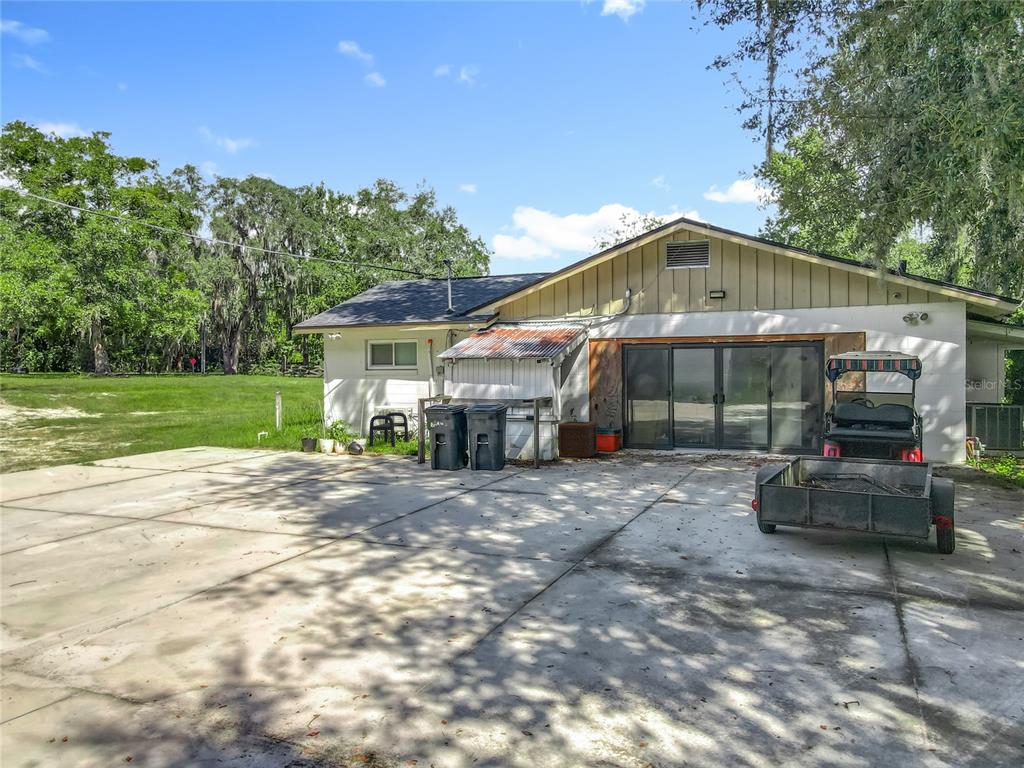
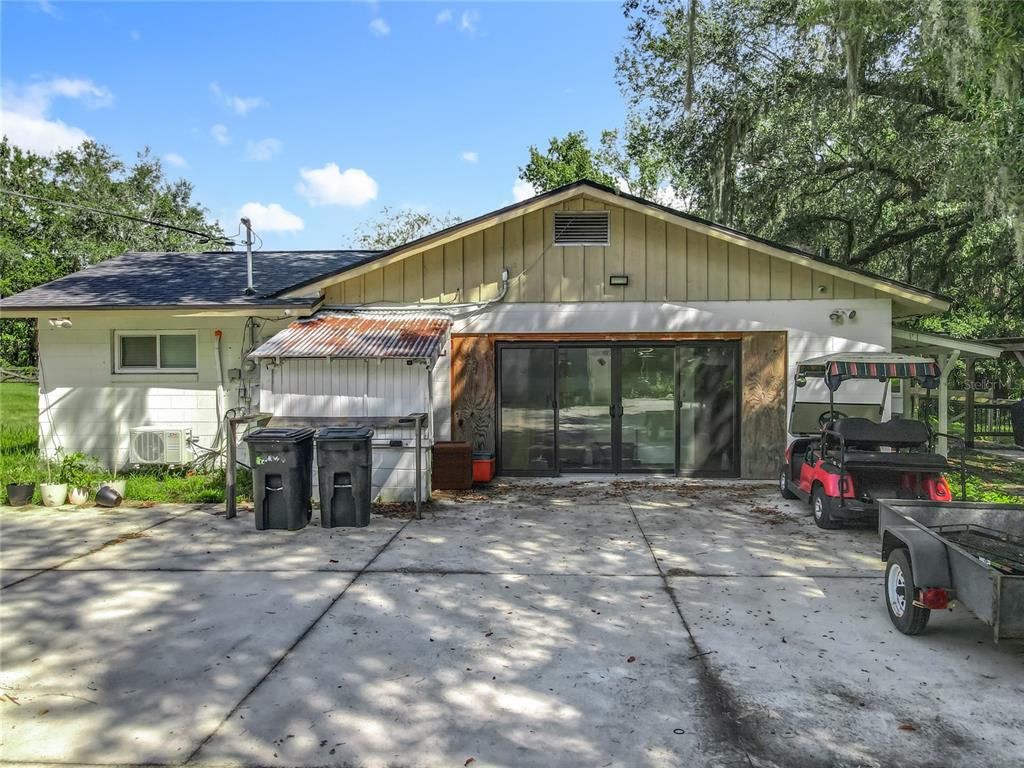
bench: present [369,412,409,447] -> none [128,436,189,490]

